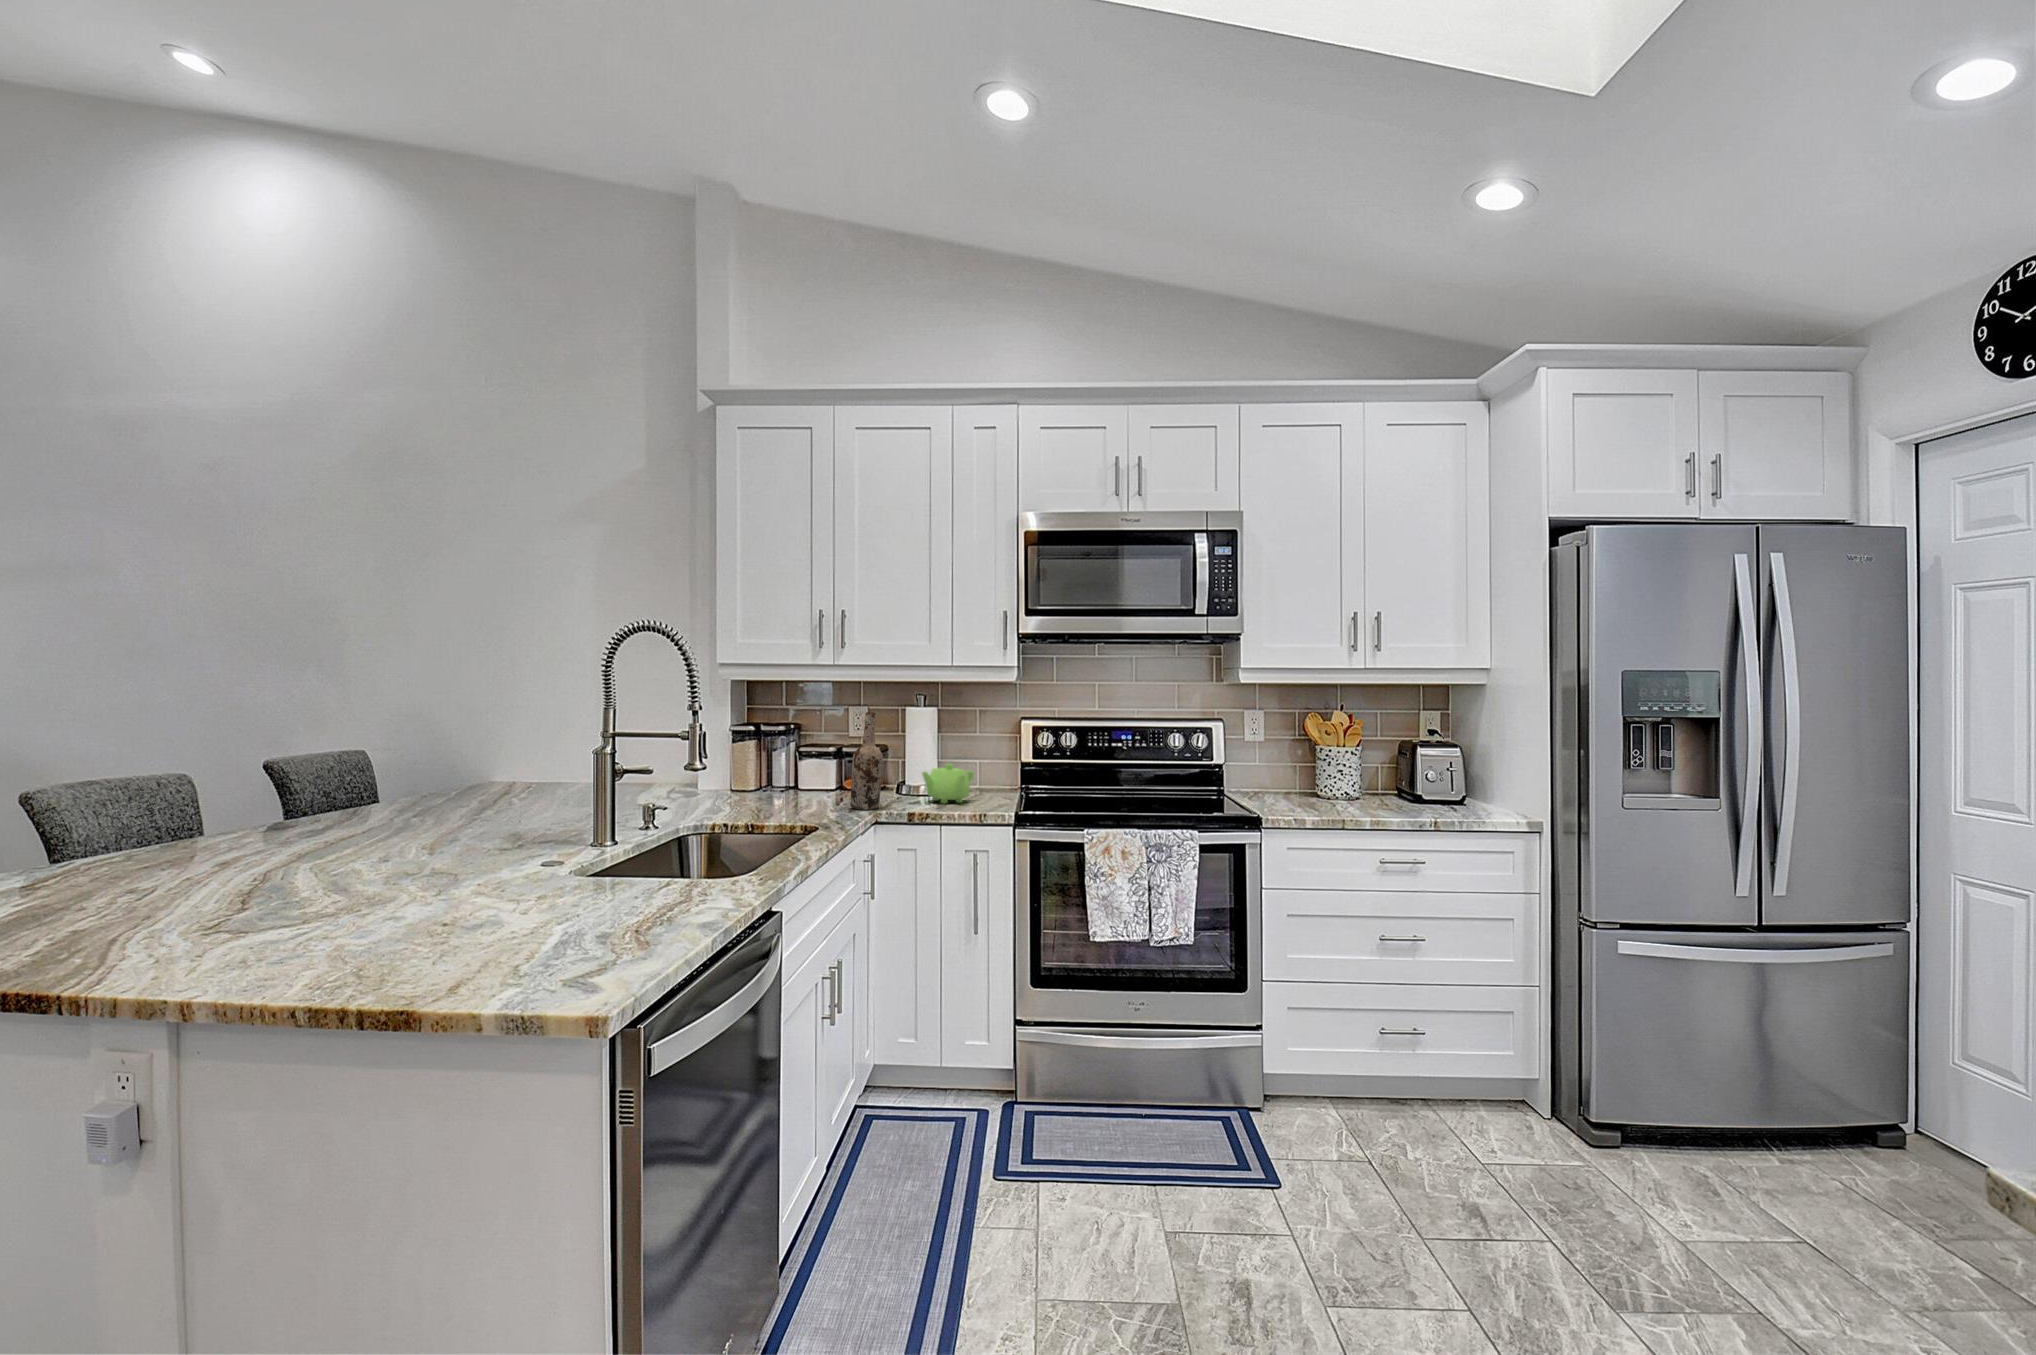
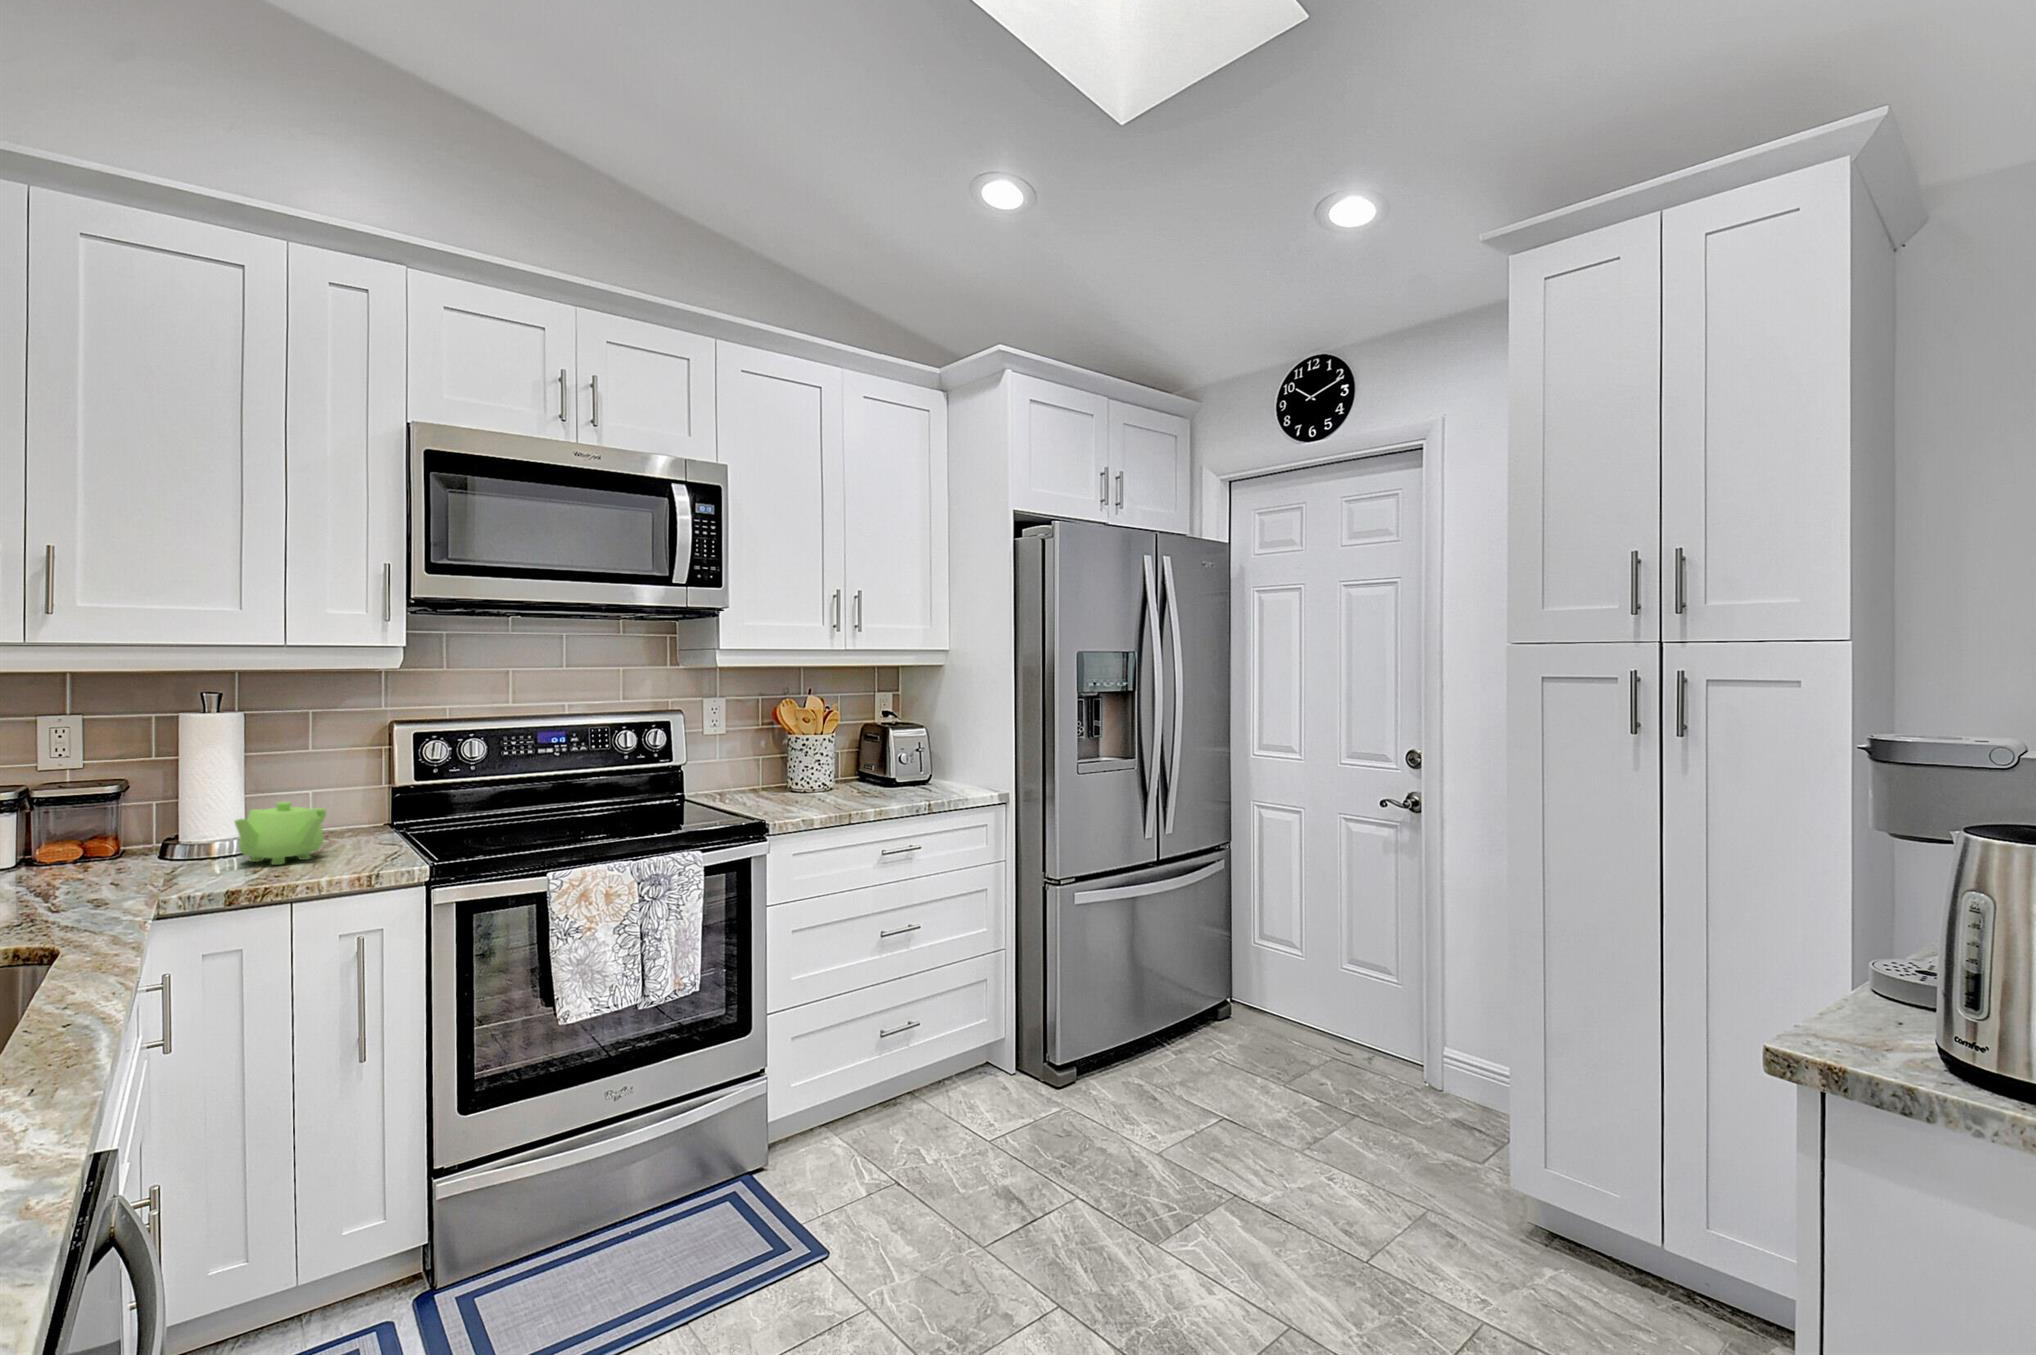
wine bottle: present [850,712,883,810] -> none [93,733,165,899]

